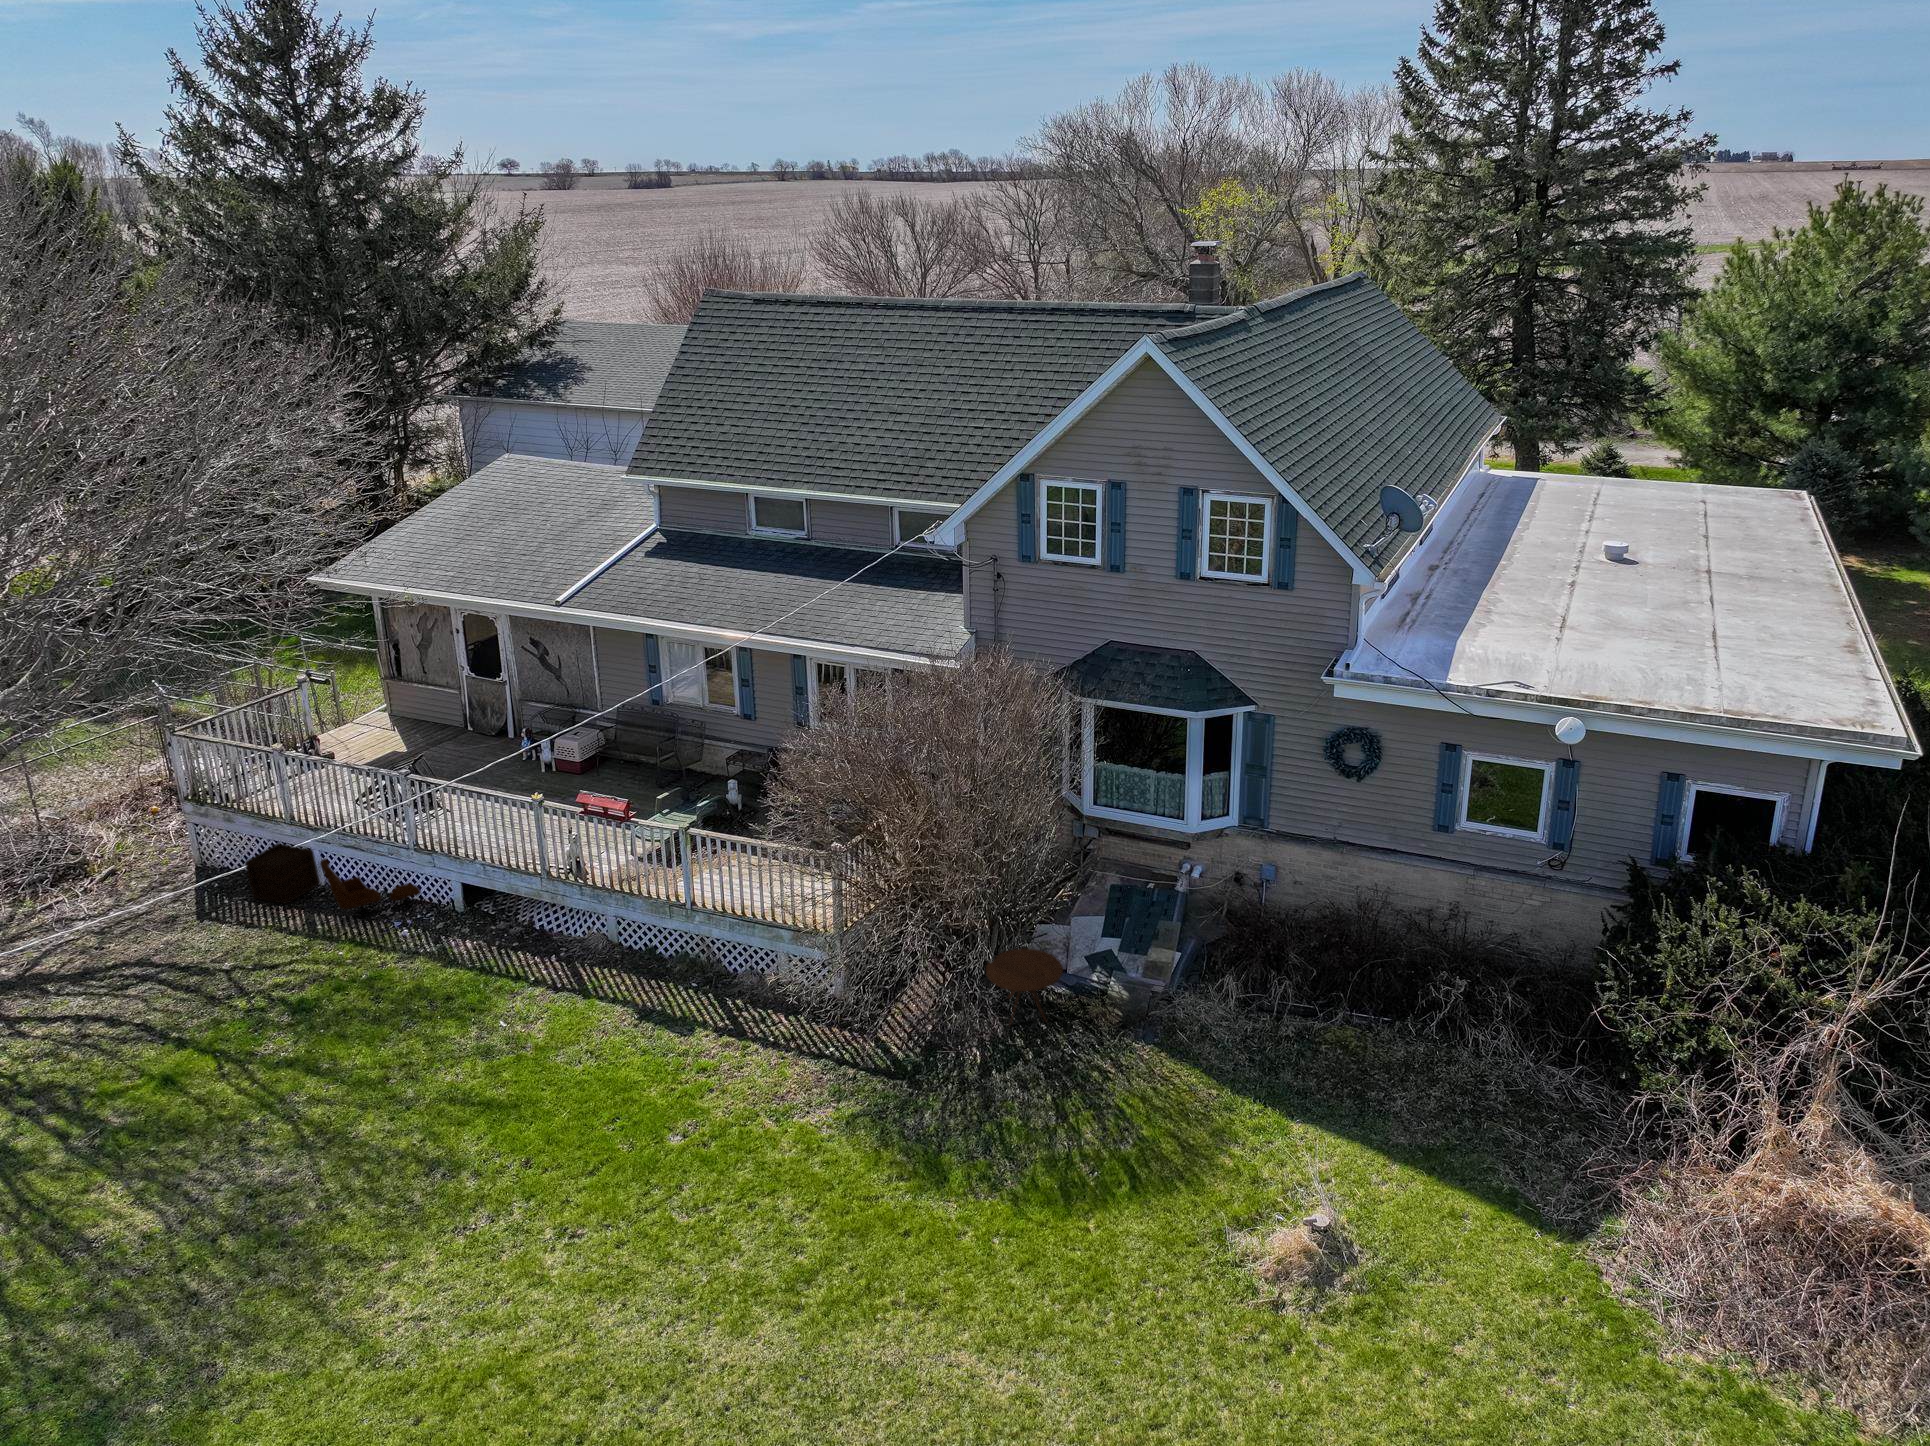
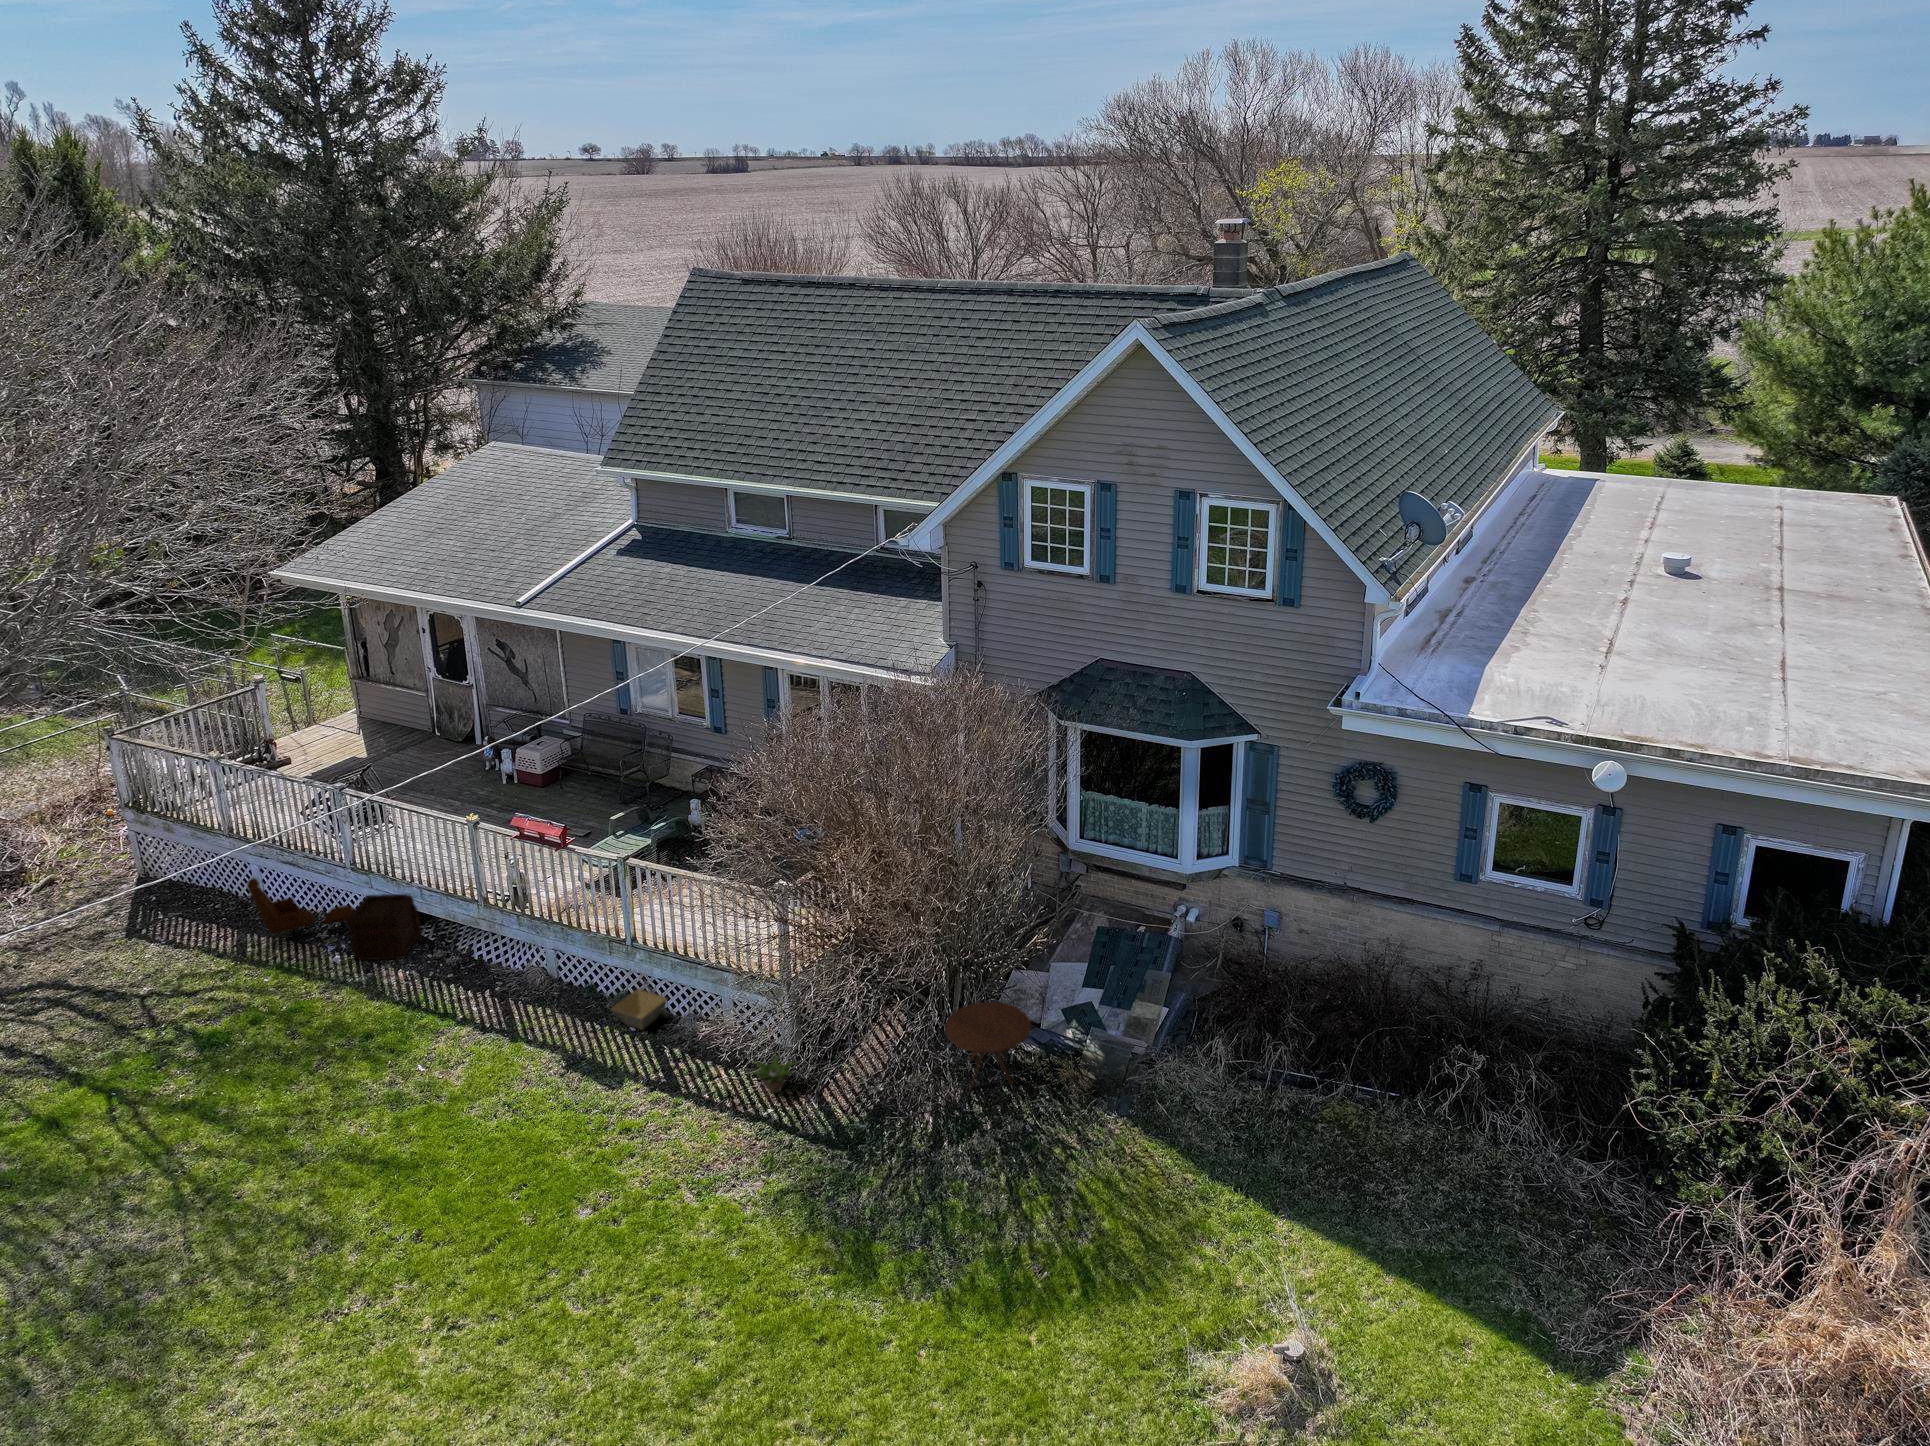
wooden crate: present [245,843,320,904] -> present [346,894,422,960]
basket: none [673,948,725,985] -> present [611,989,667,1029]
decorative plant: none [809,1000,855,1035] -> present [750,1055,796,1093]

